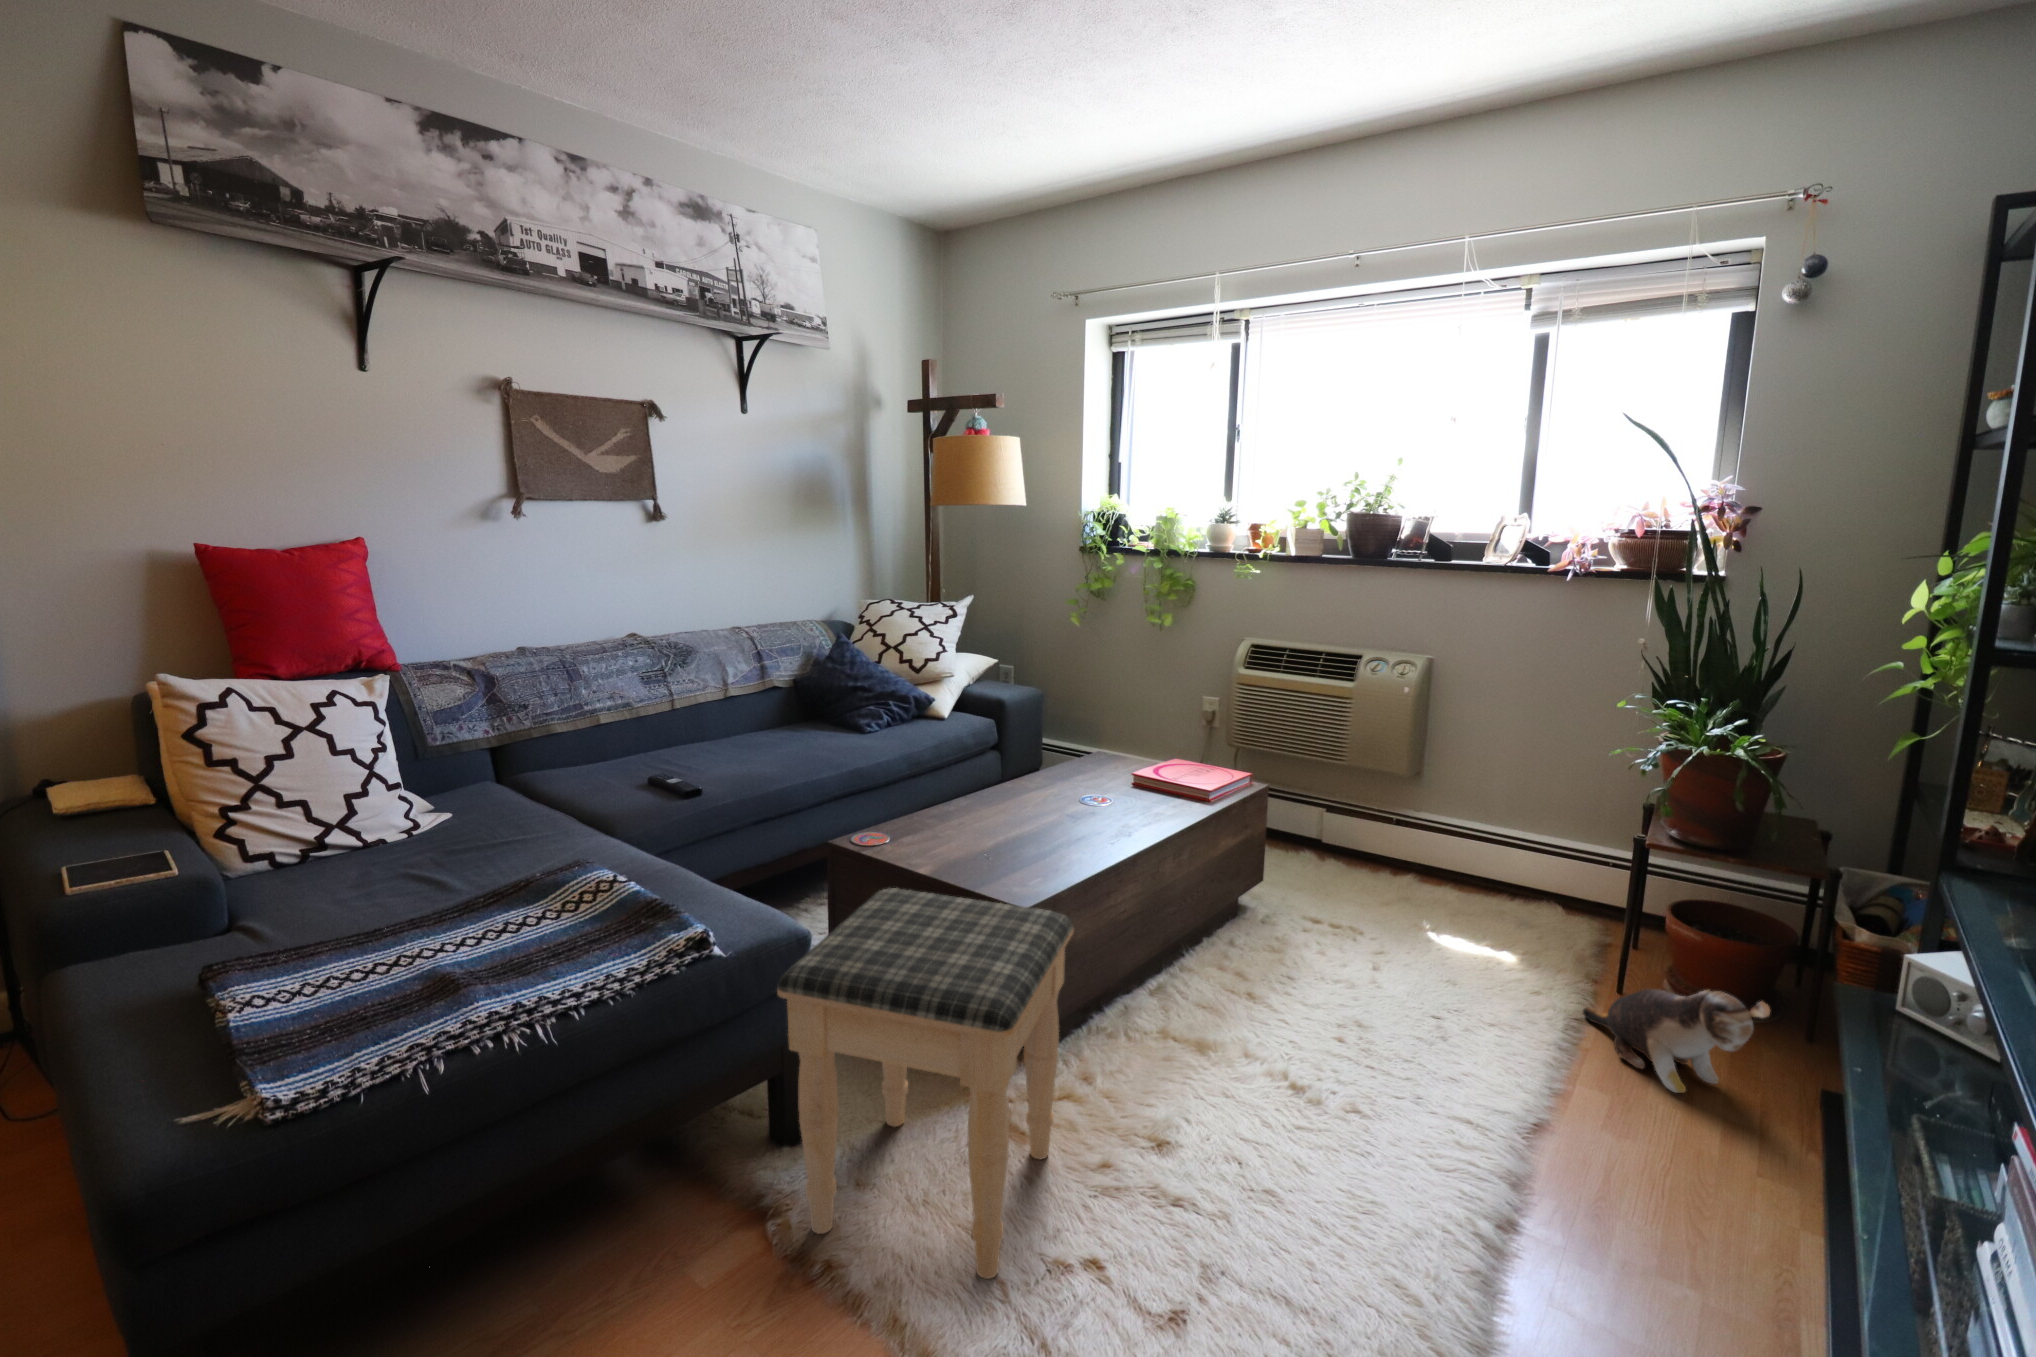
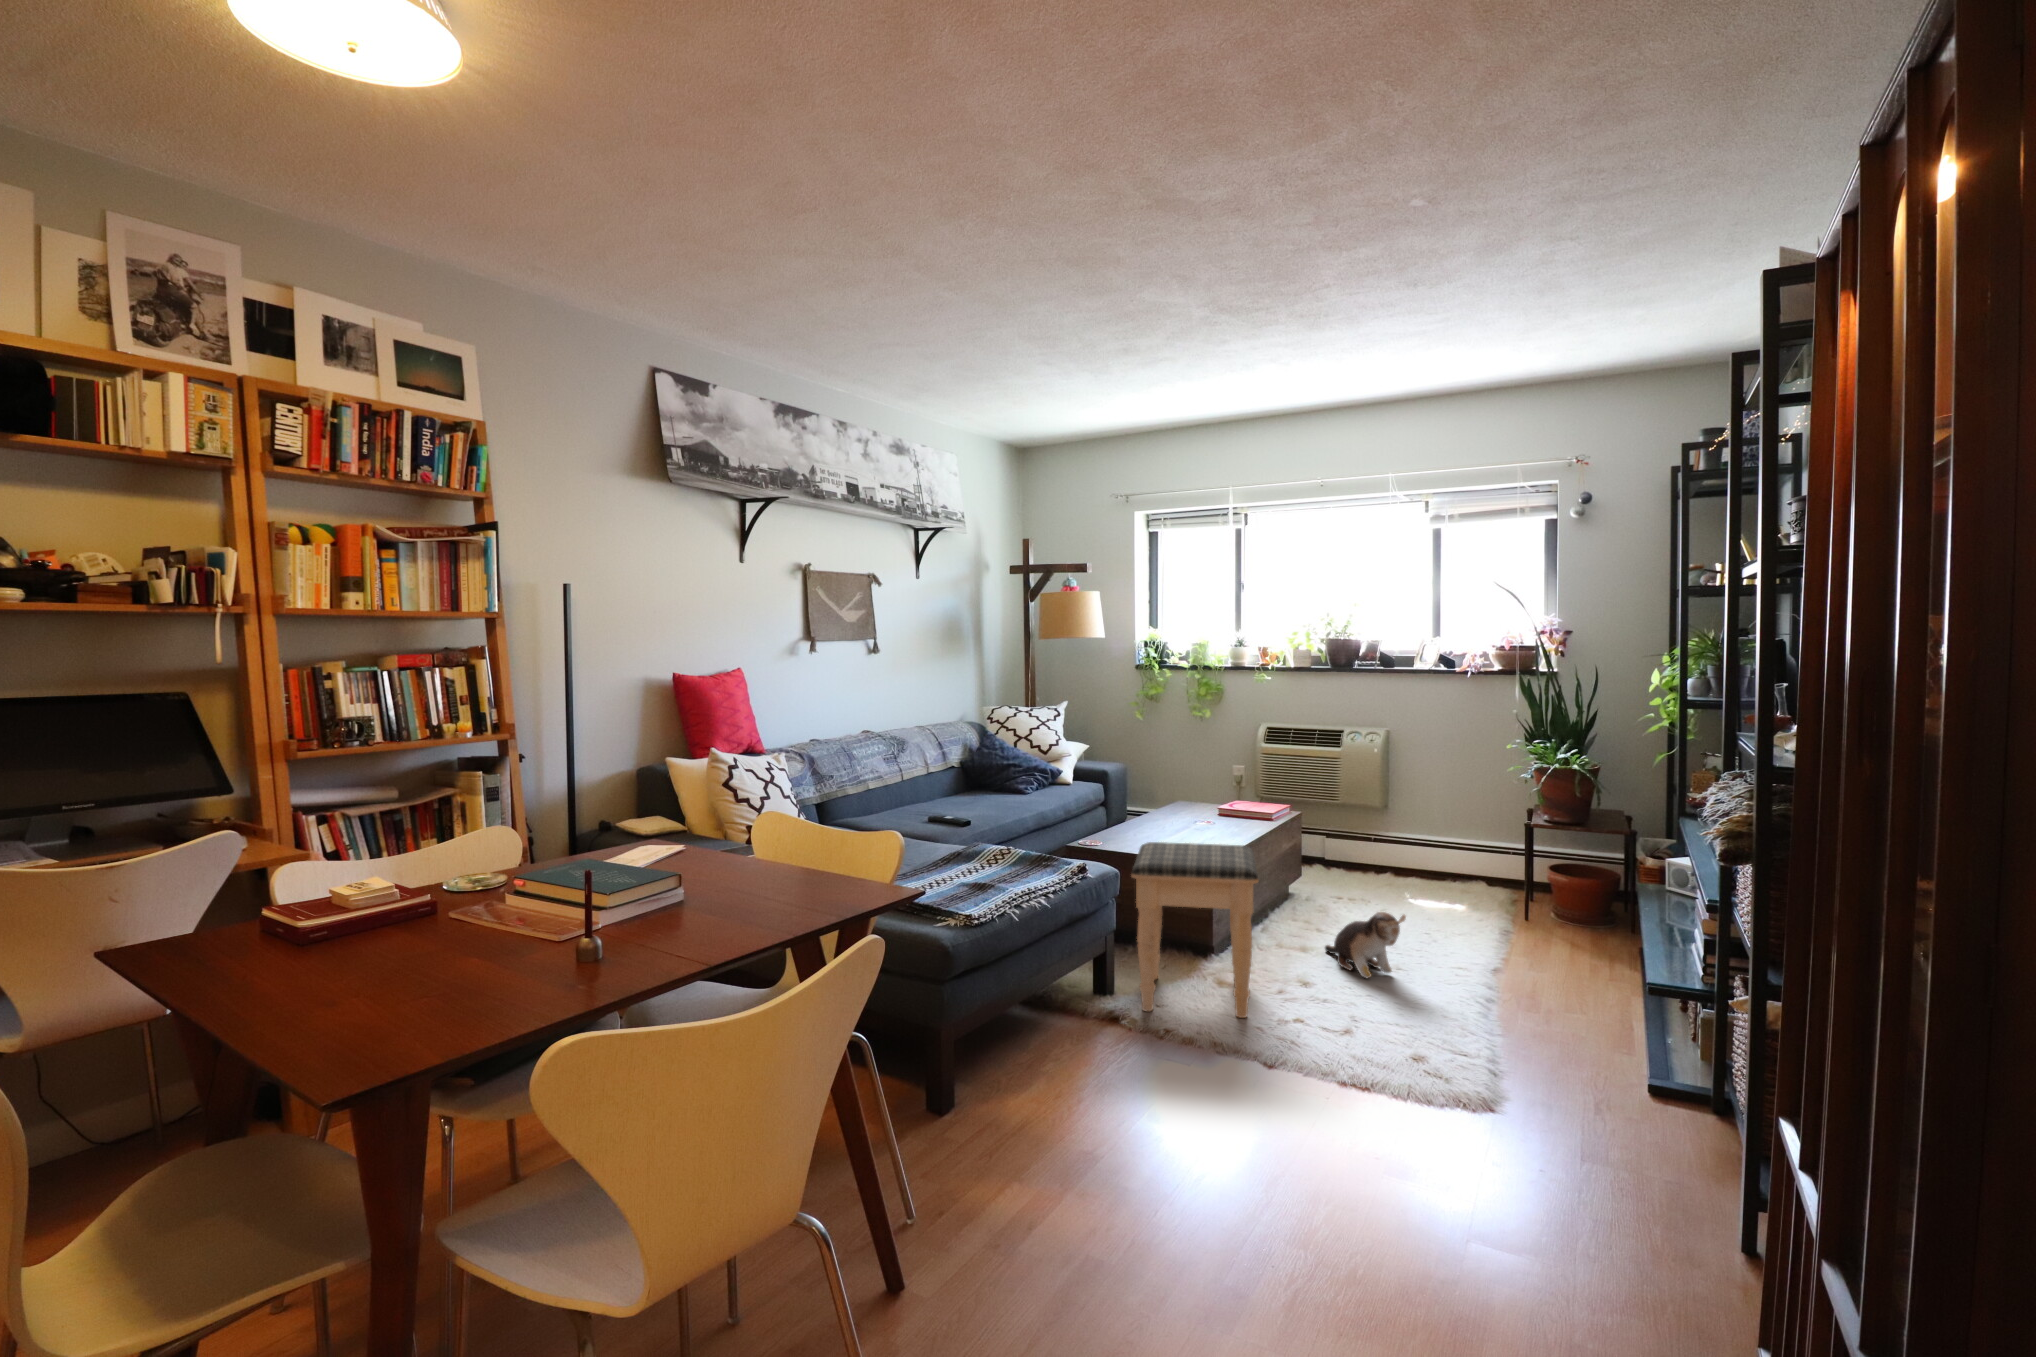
plush toy: present [1583,989,1770,1093] -> present [1325,912,1406,978]

